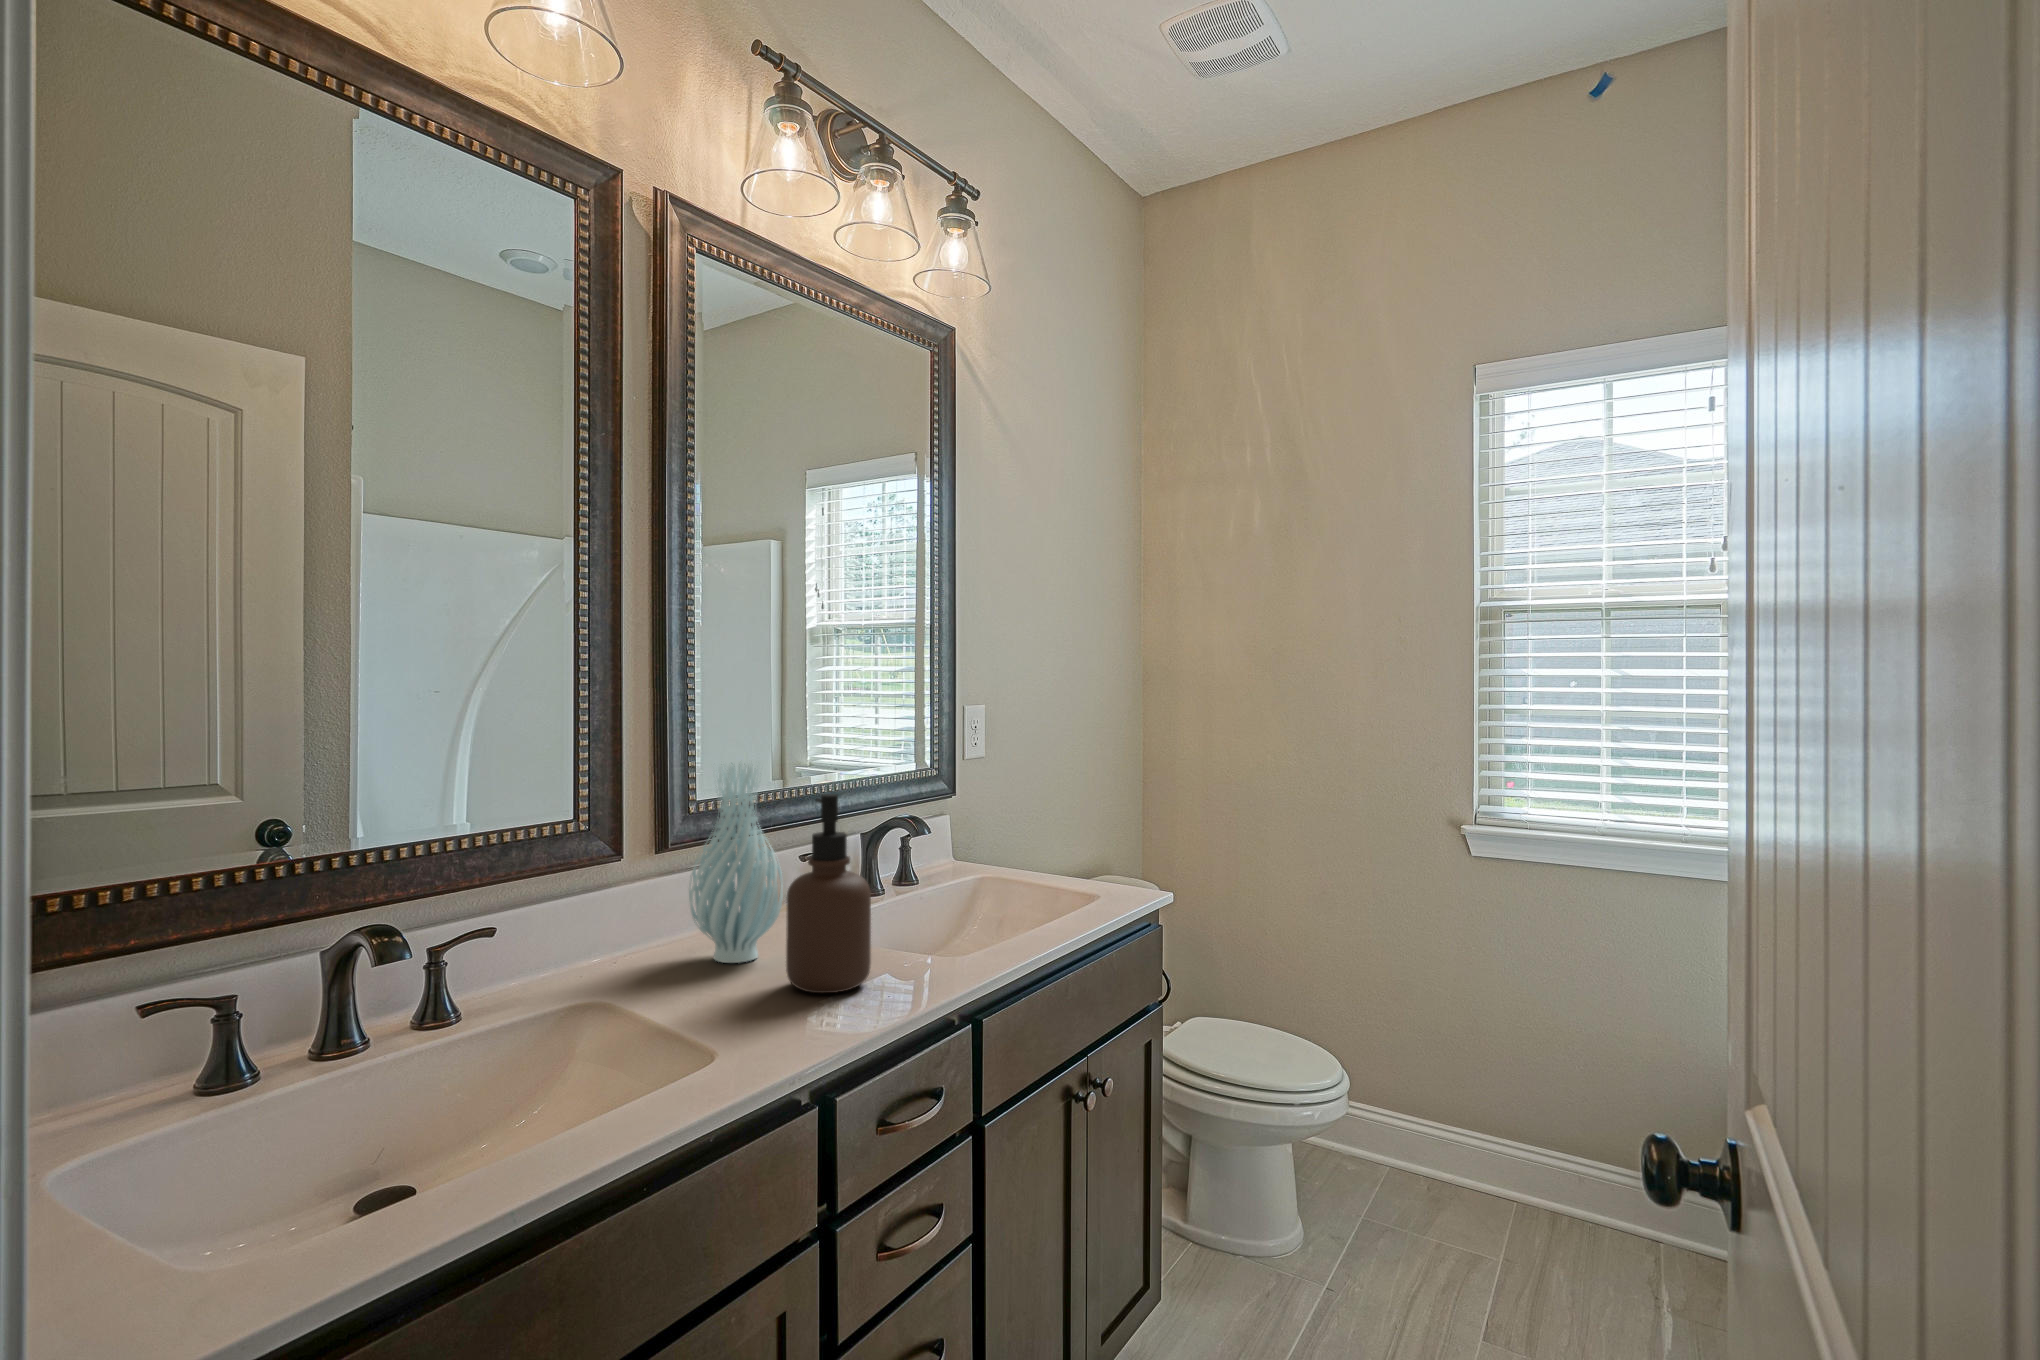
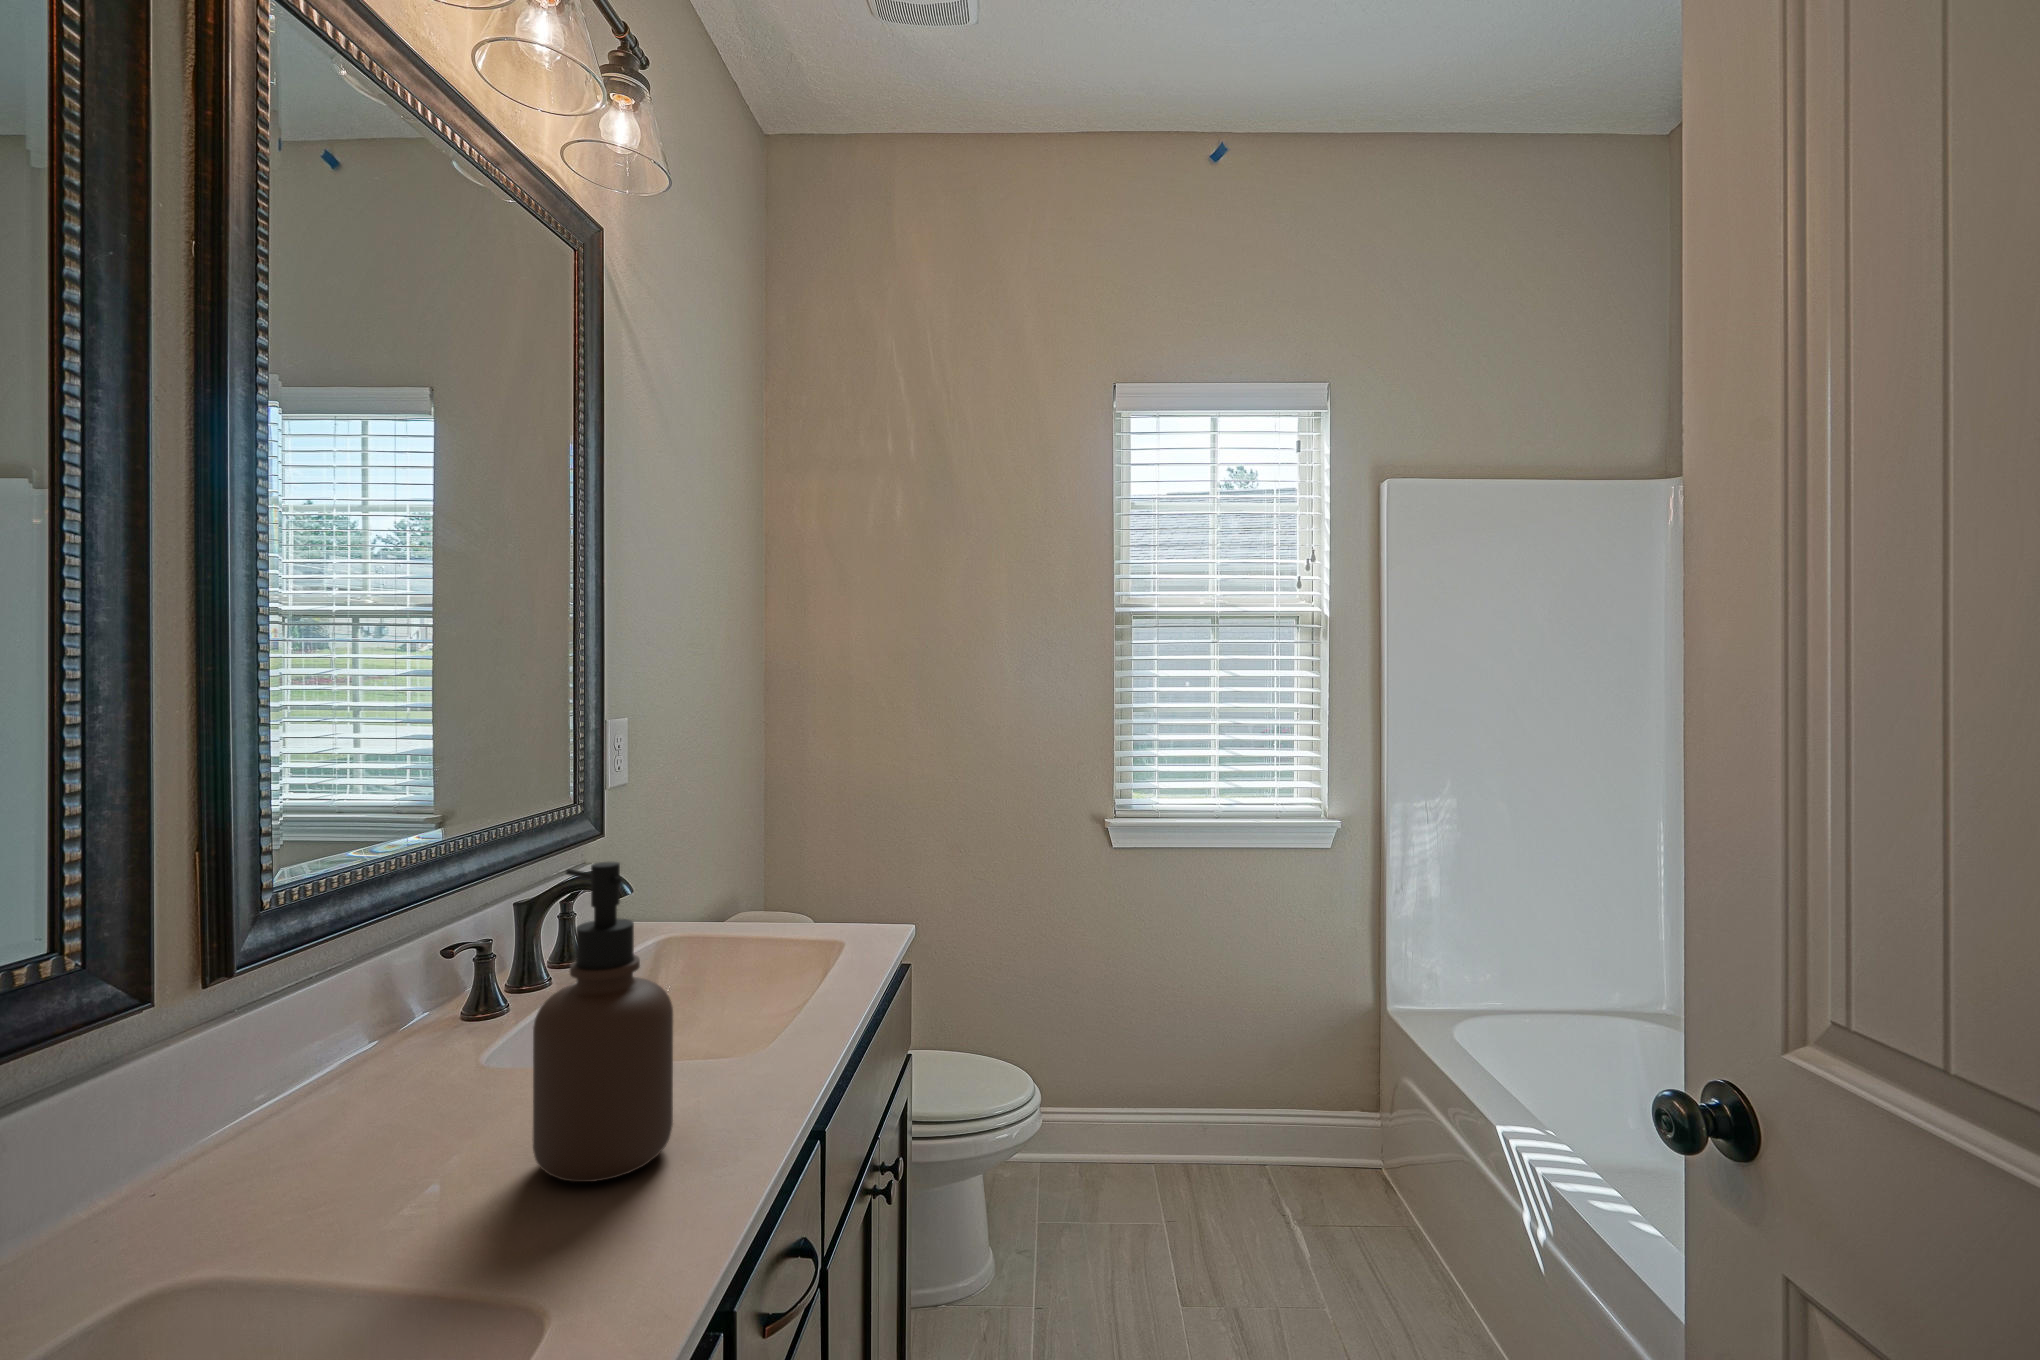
vase: present [689,762,783,963] -> none [303,816,479,1154]

